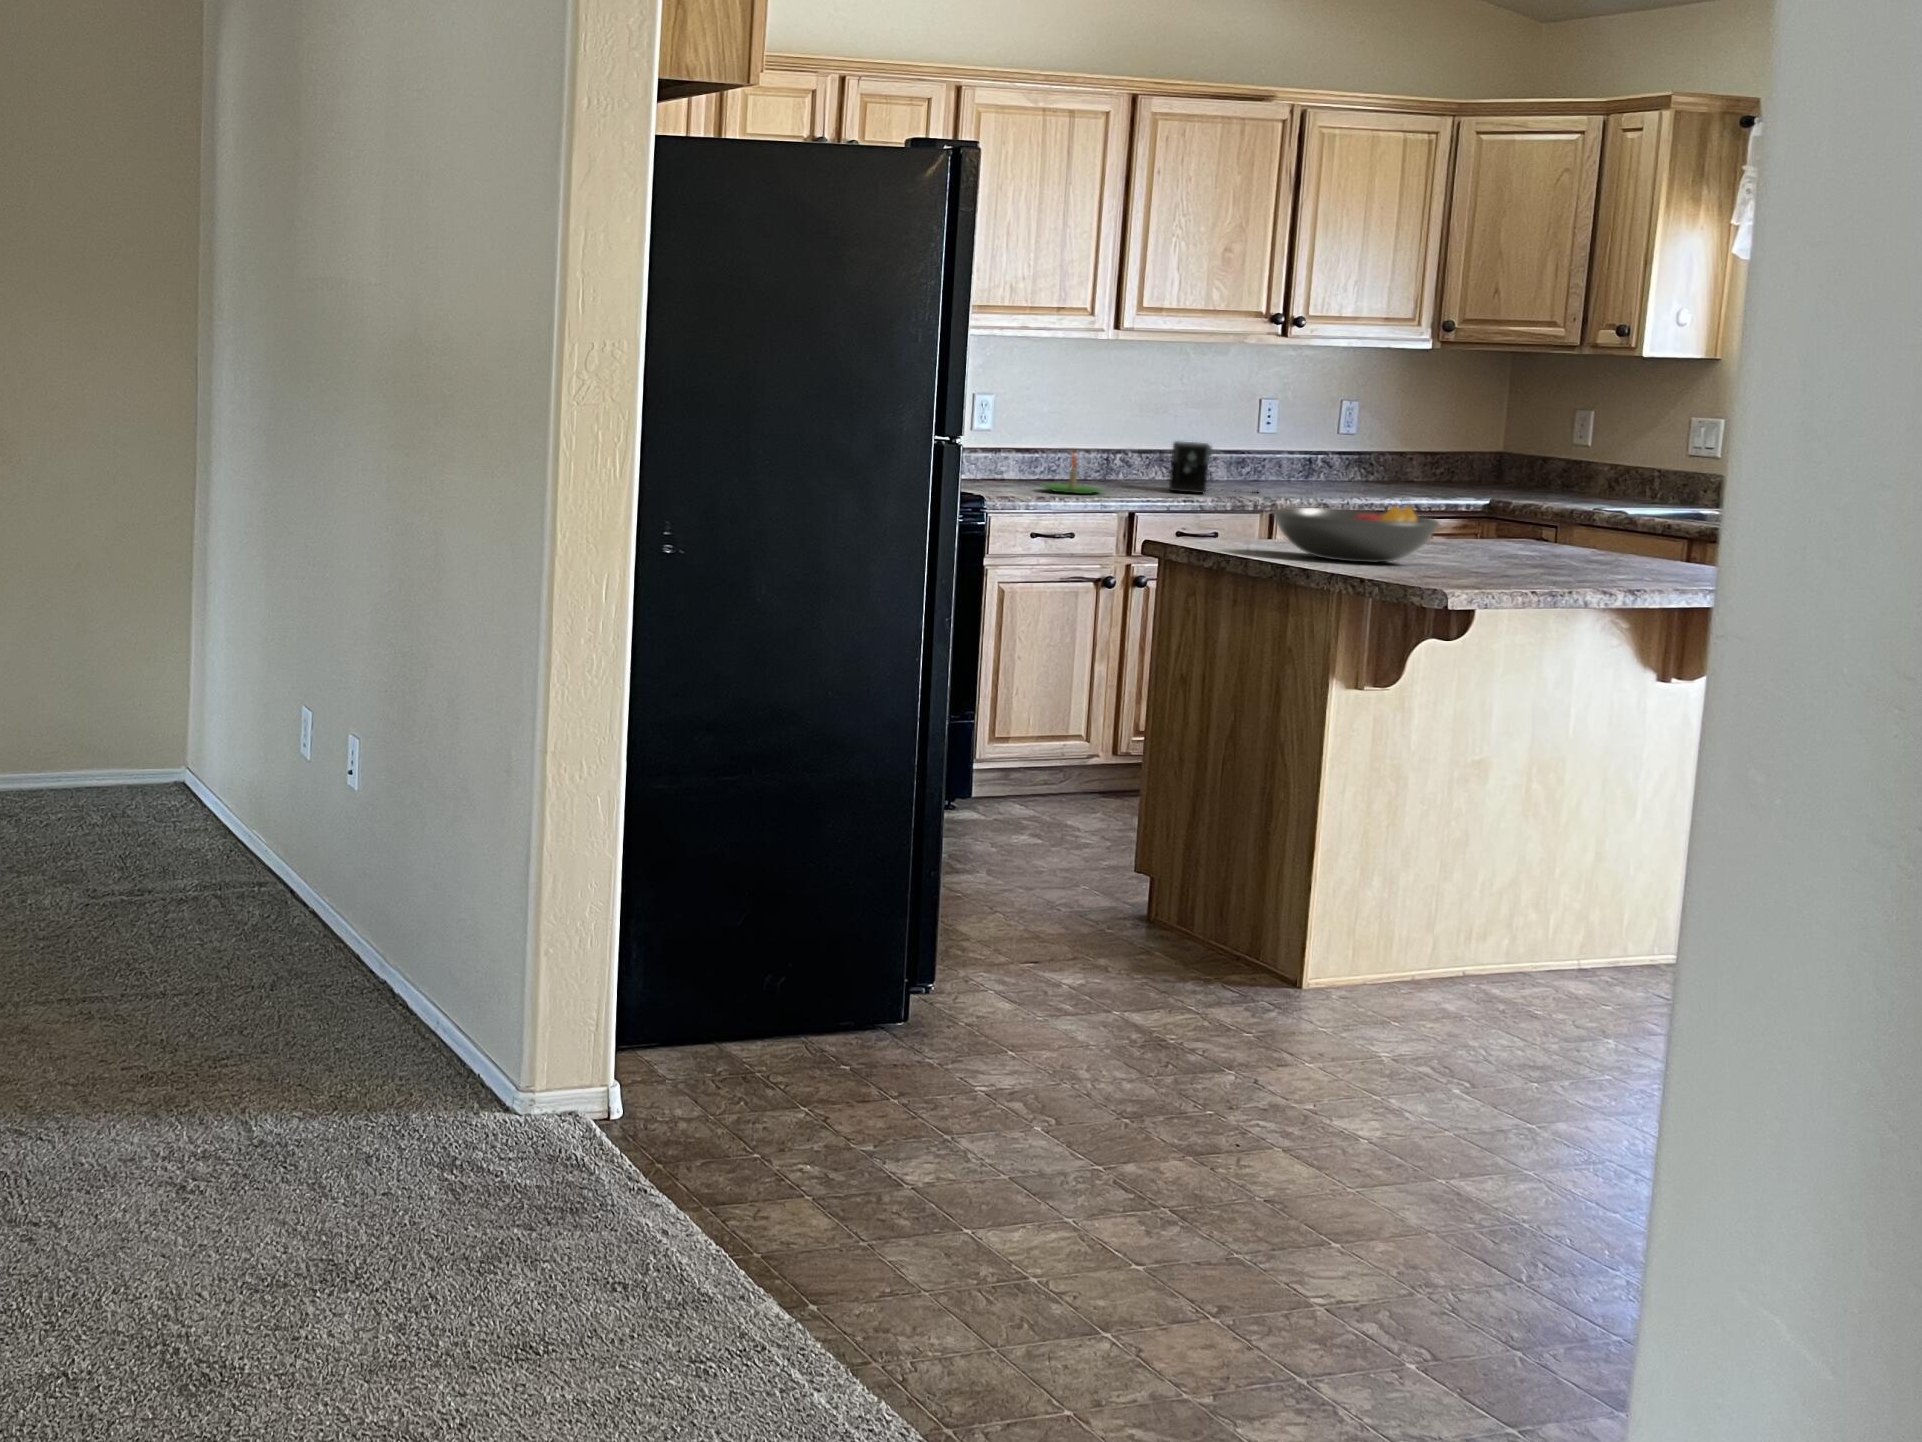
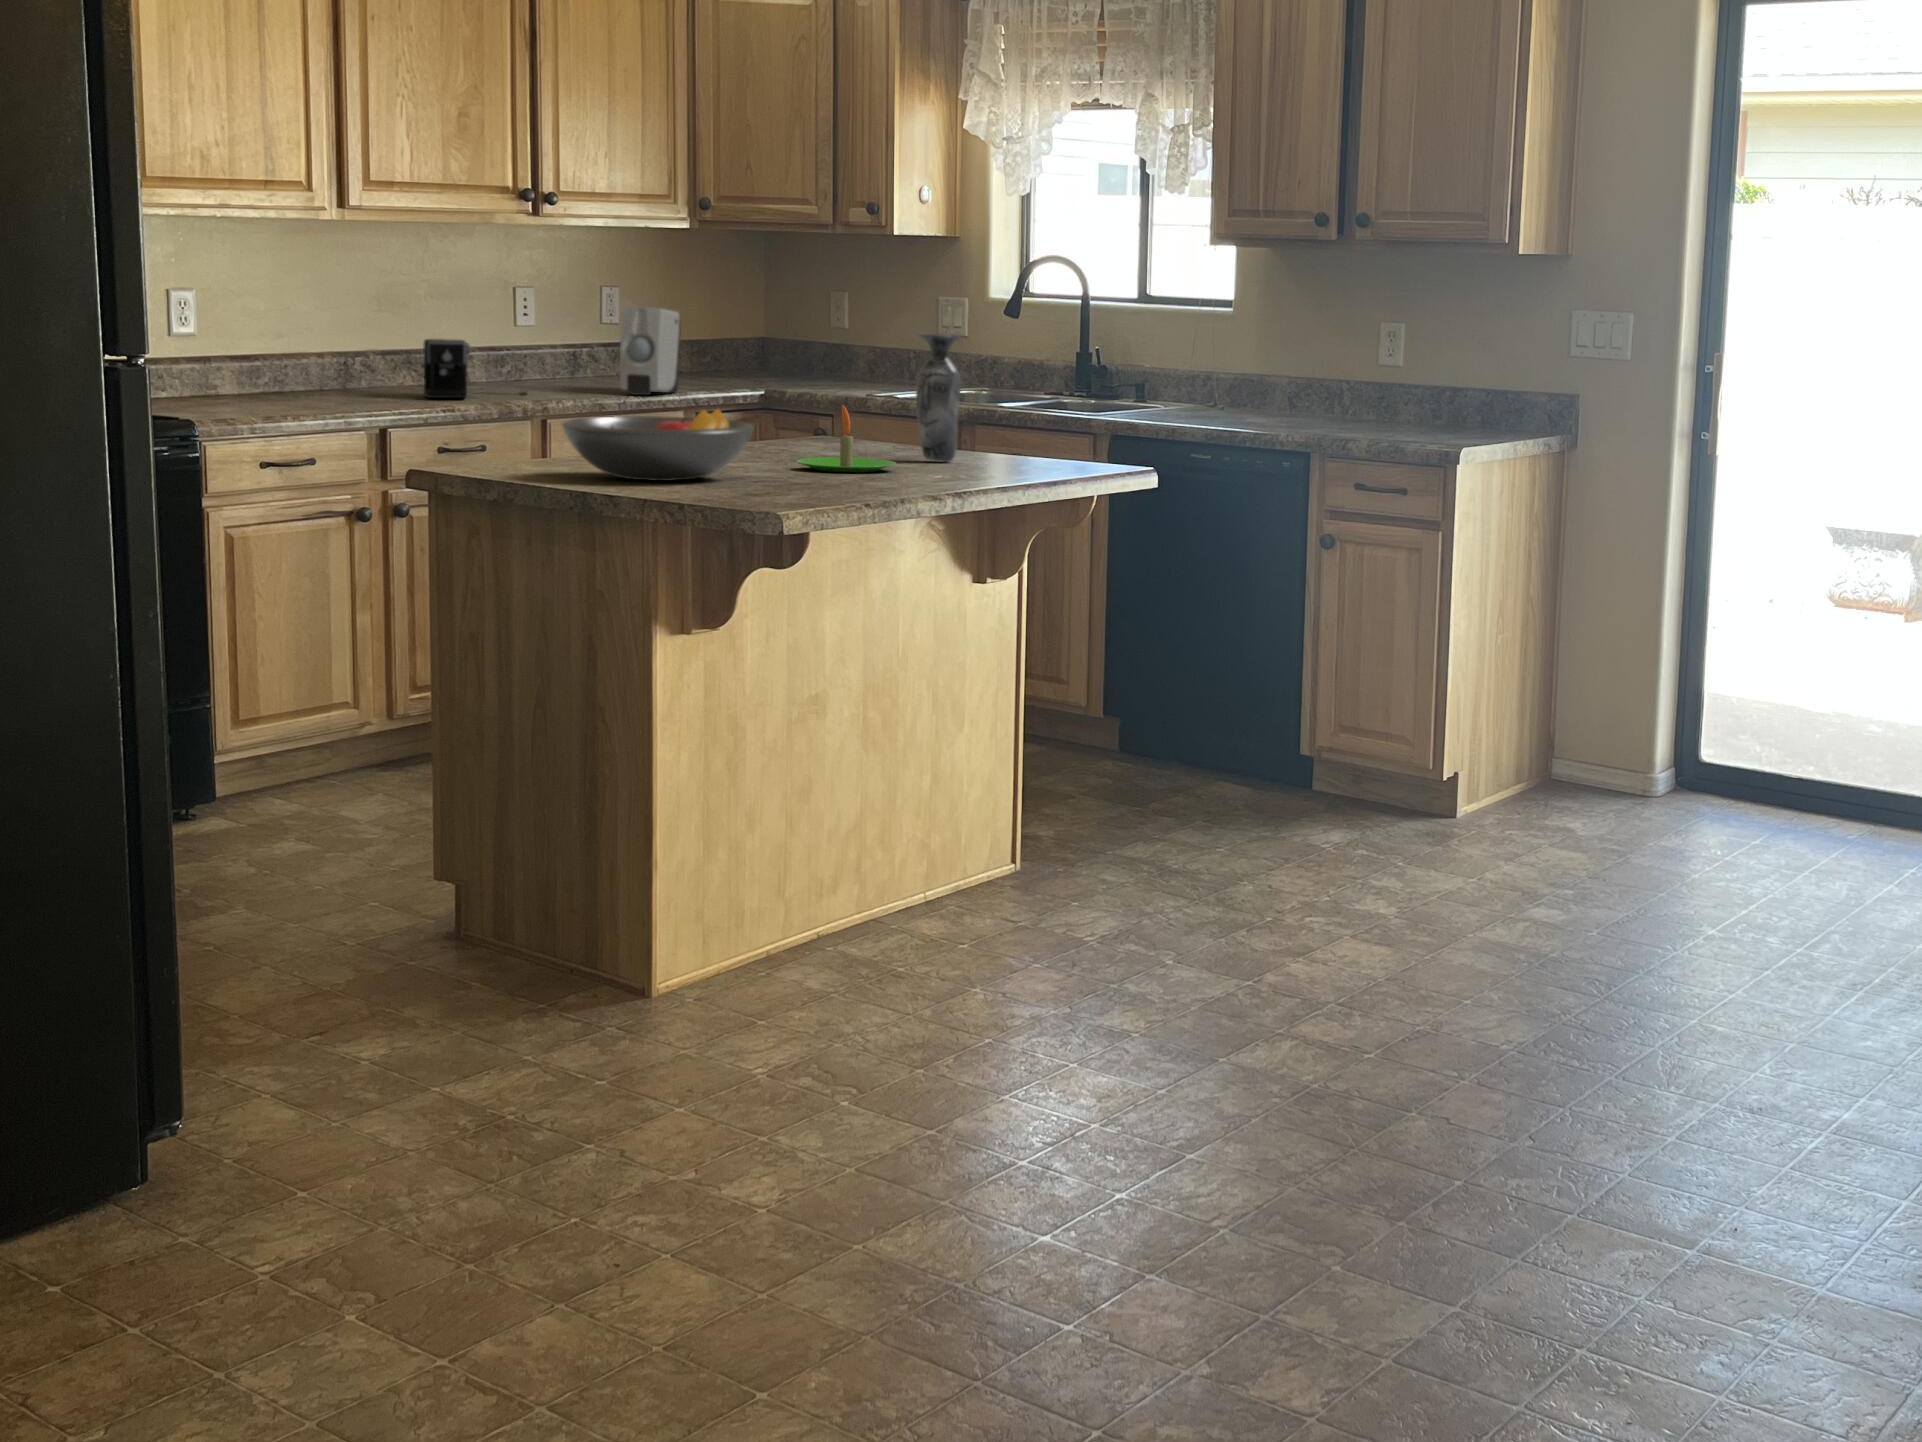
soap dispenser: none [1346,419,1412,499] -> present [620,307,681,395]
vase: none [1615,451,1670,570] -> present [916,333,961,462]
candle: present [1041,453,1103,494] -> present [797,405,896,473]

